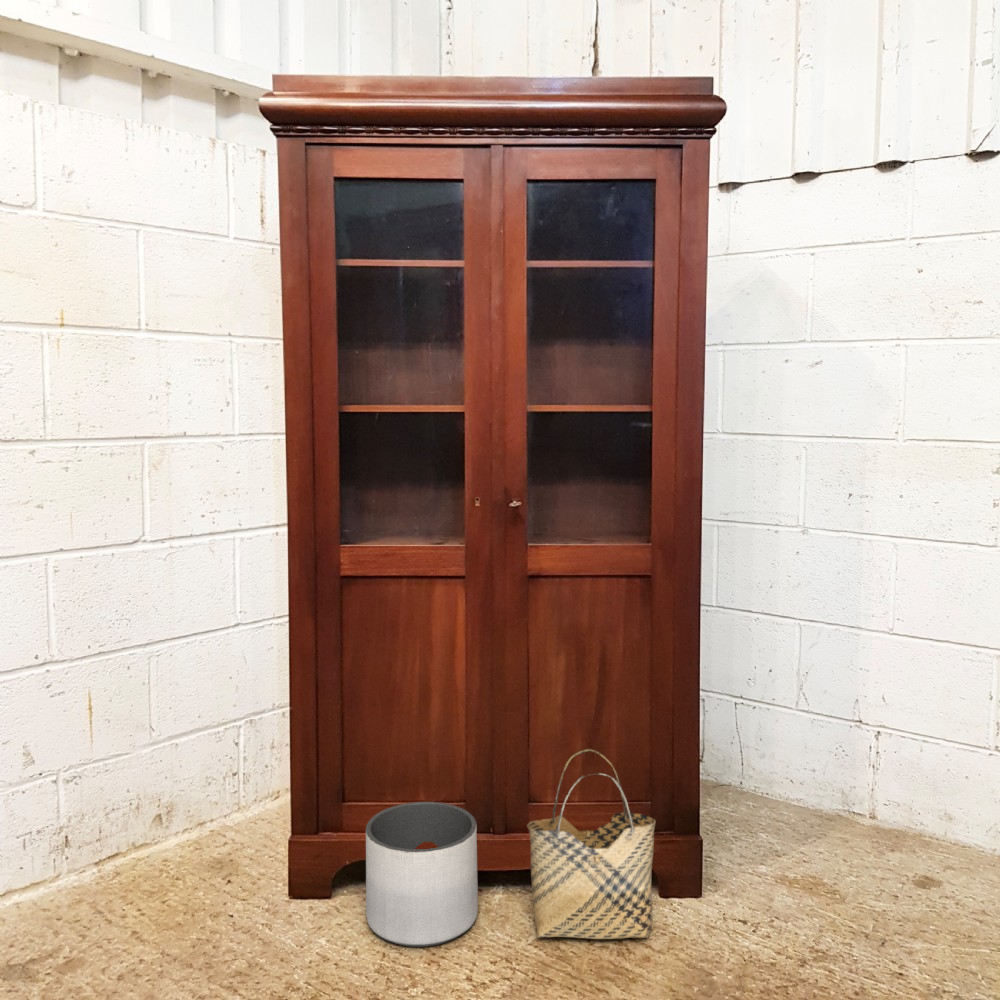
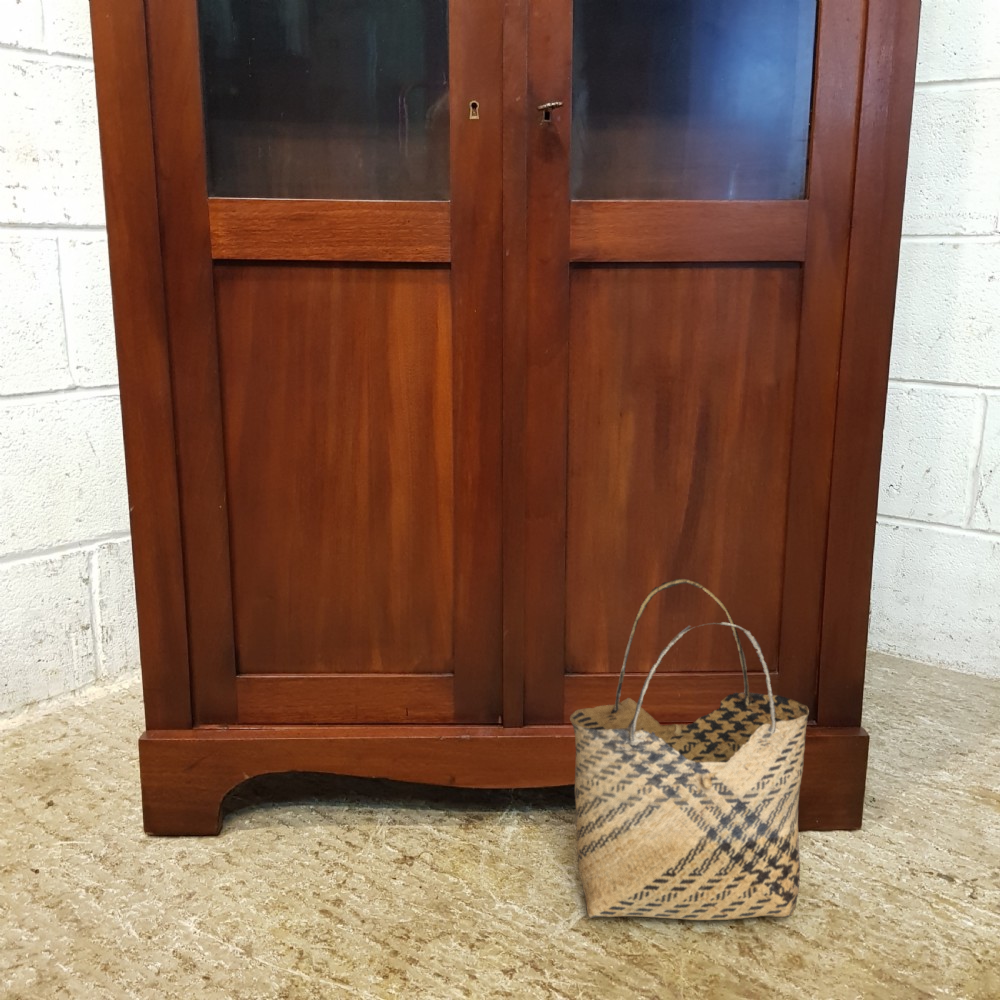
planter: present [366,802,478,947] -> none [267,673,475,936]

